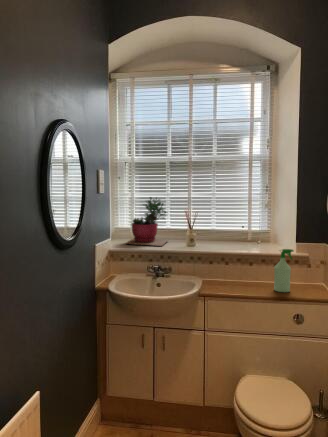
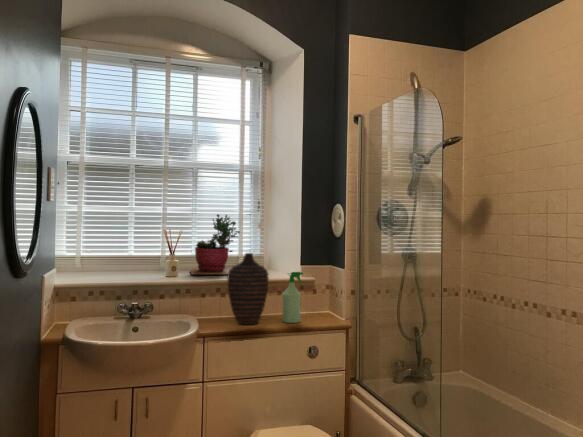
succulent plant: present [125,197,168,246] -> present [190,214,240,274]
decorative vase: none [227,231,262,289] -> present [227,253,269,324]

